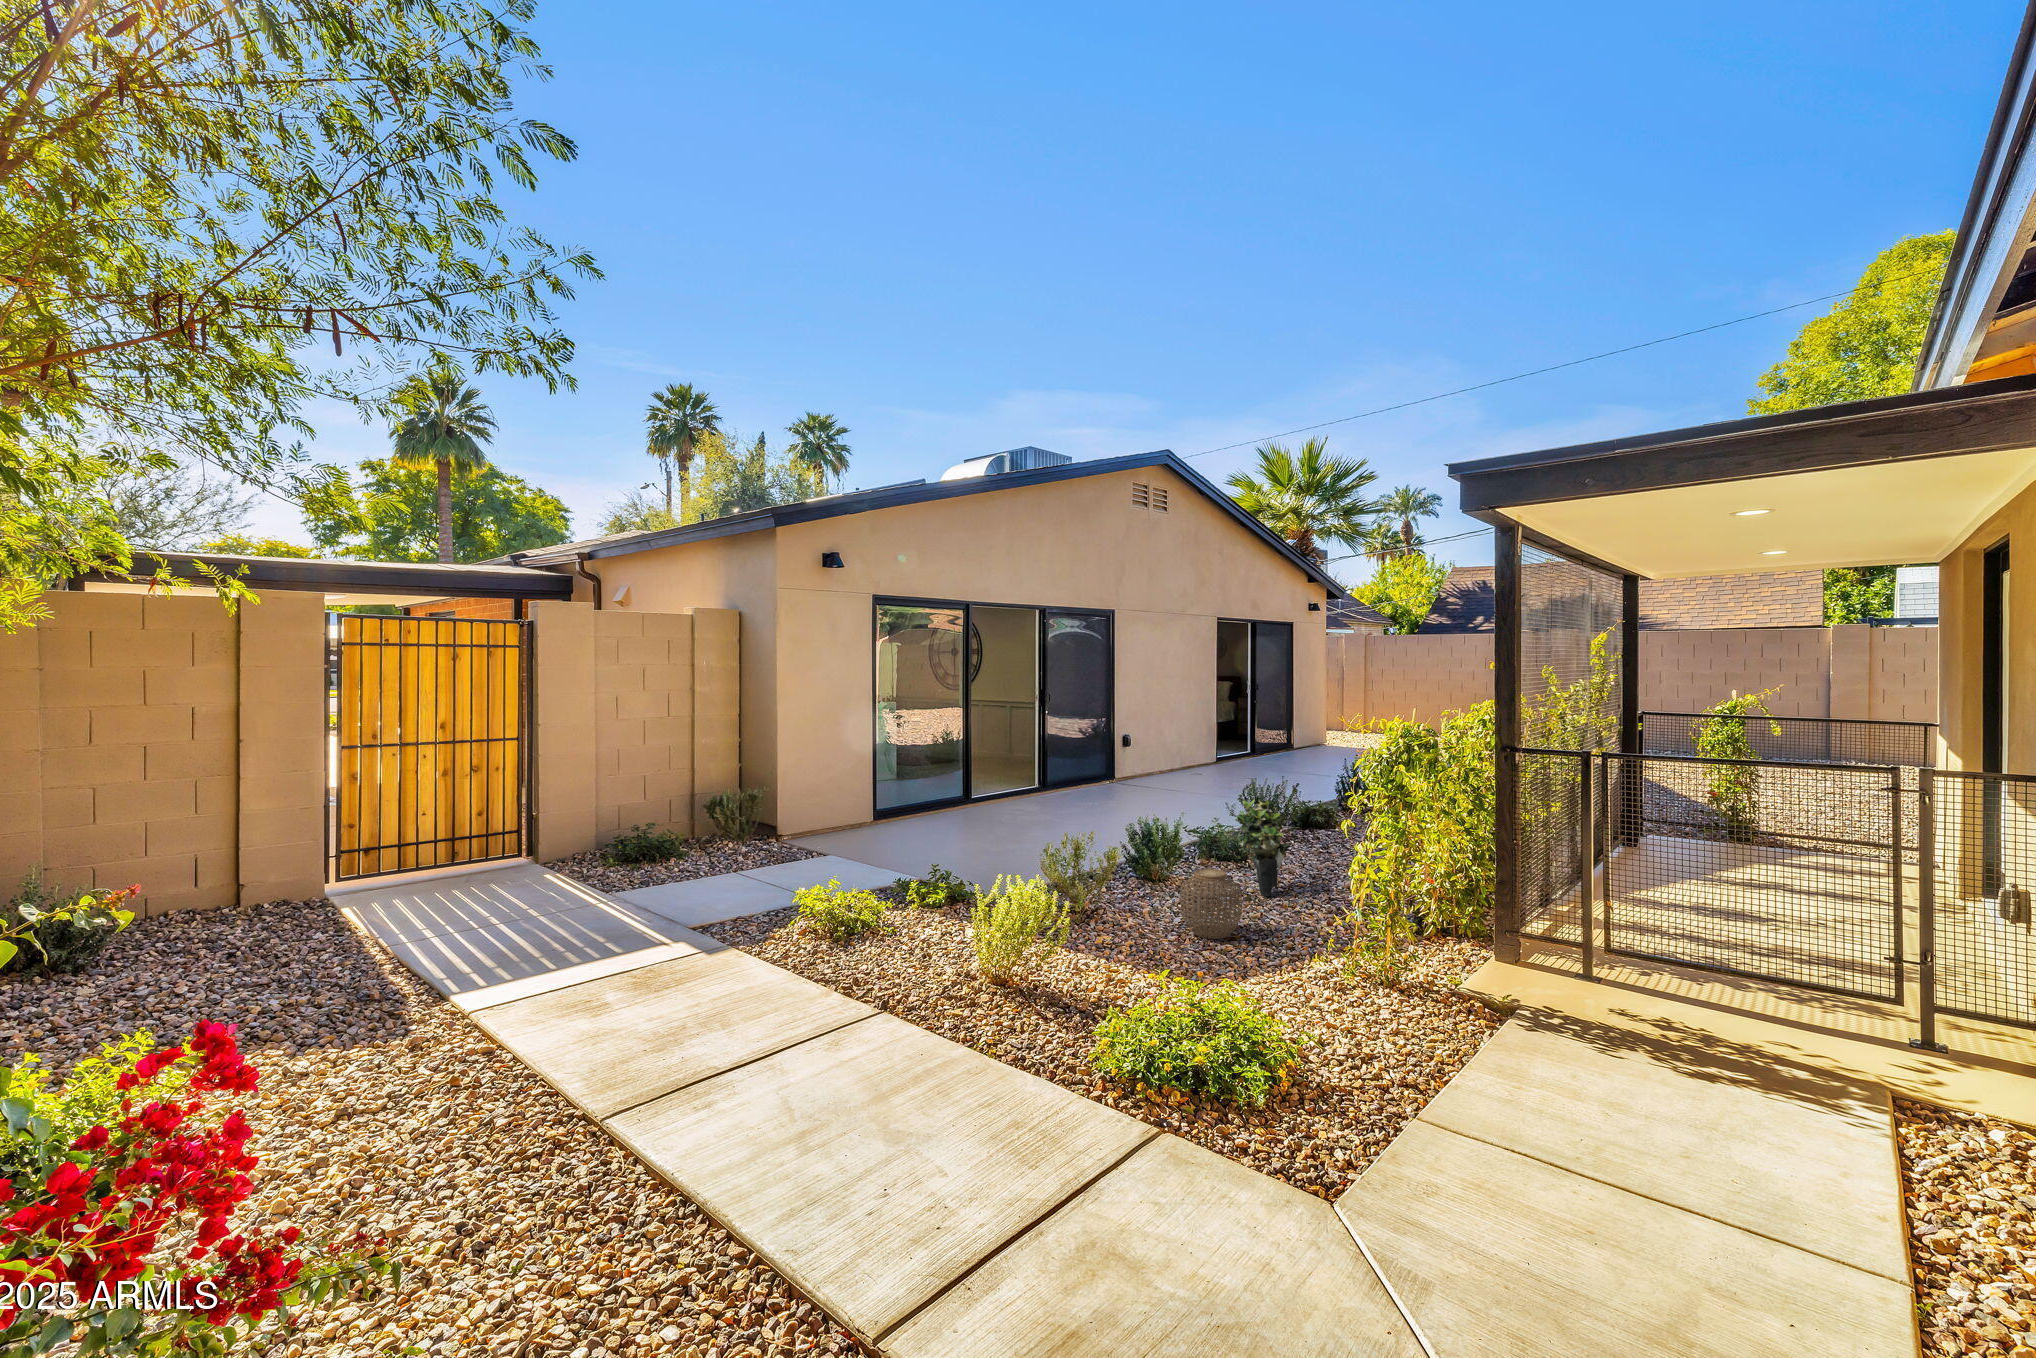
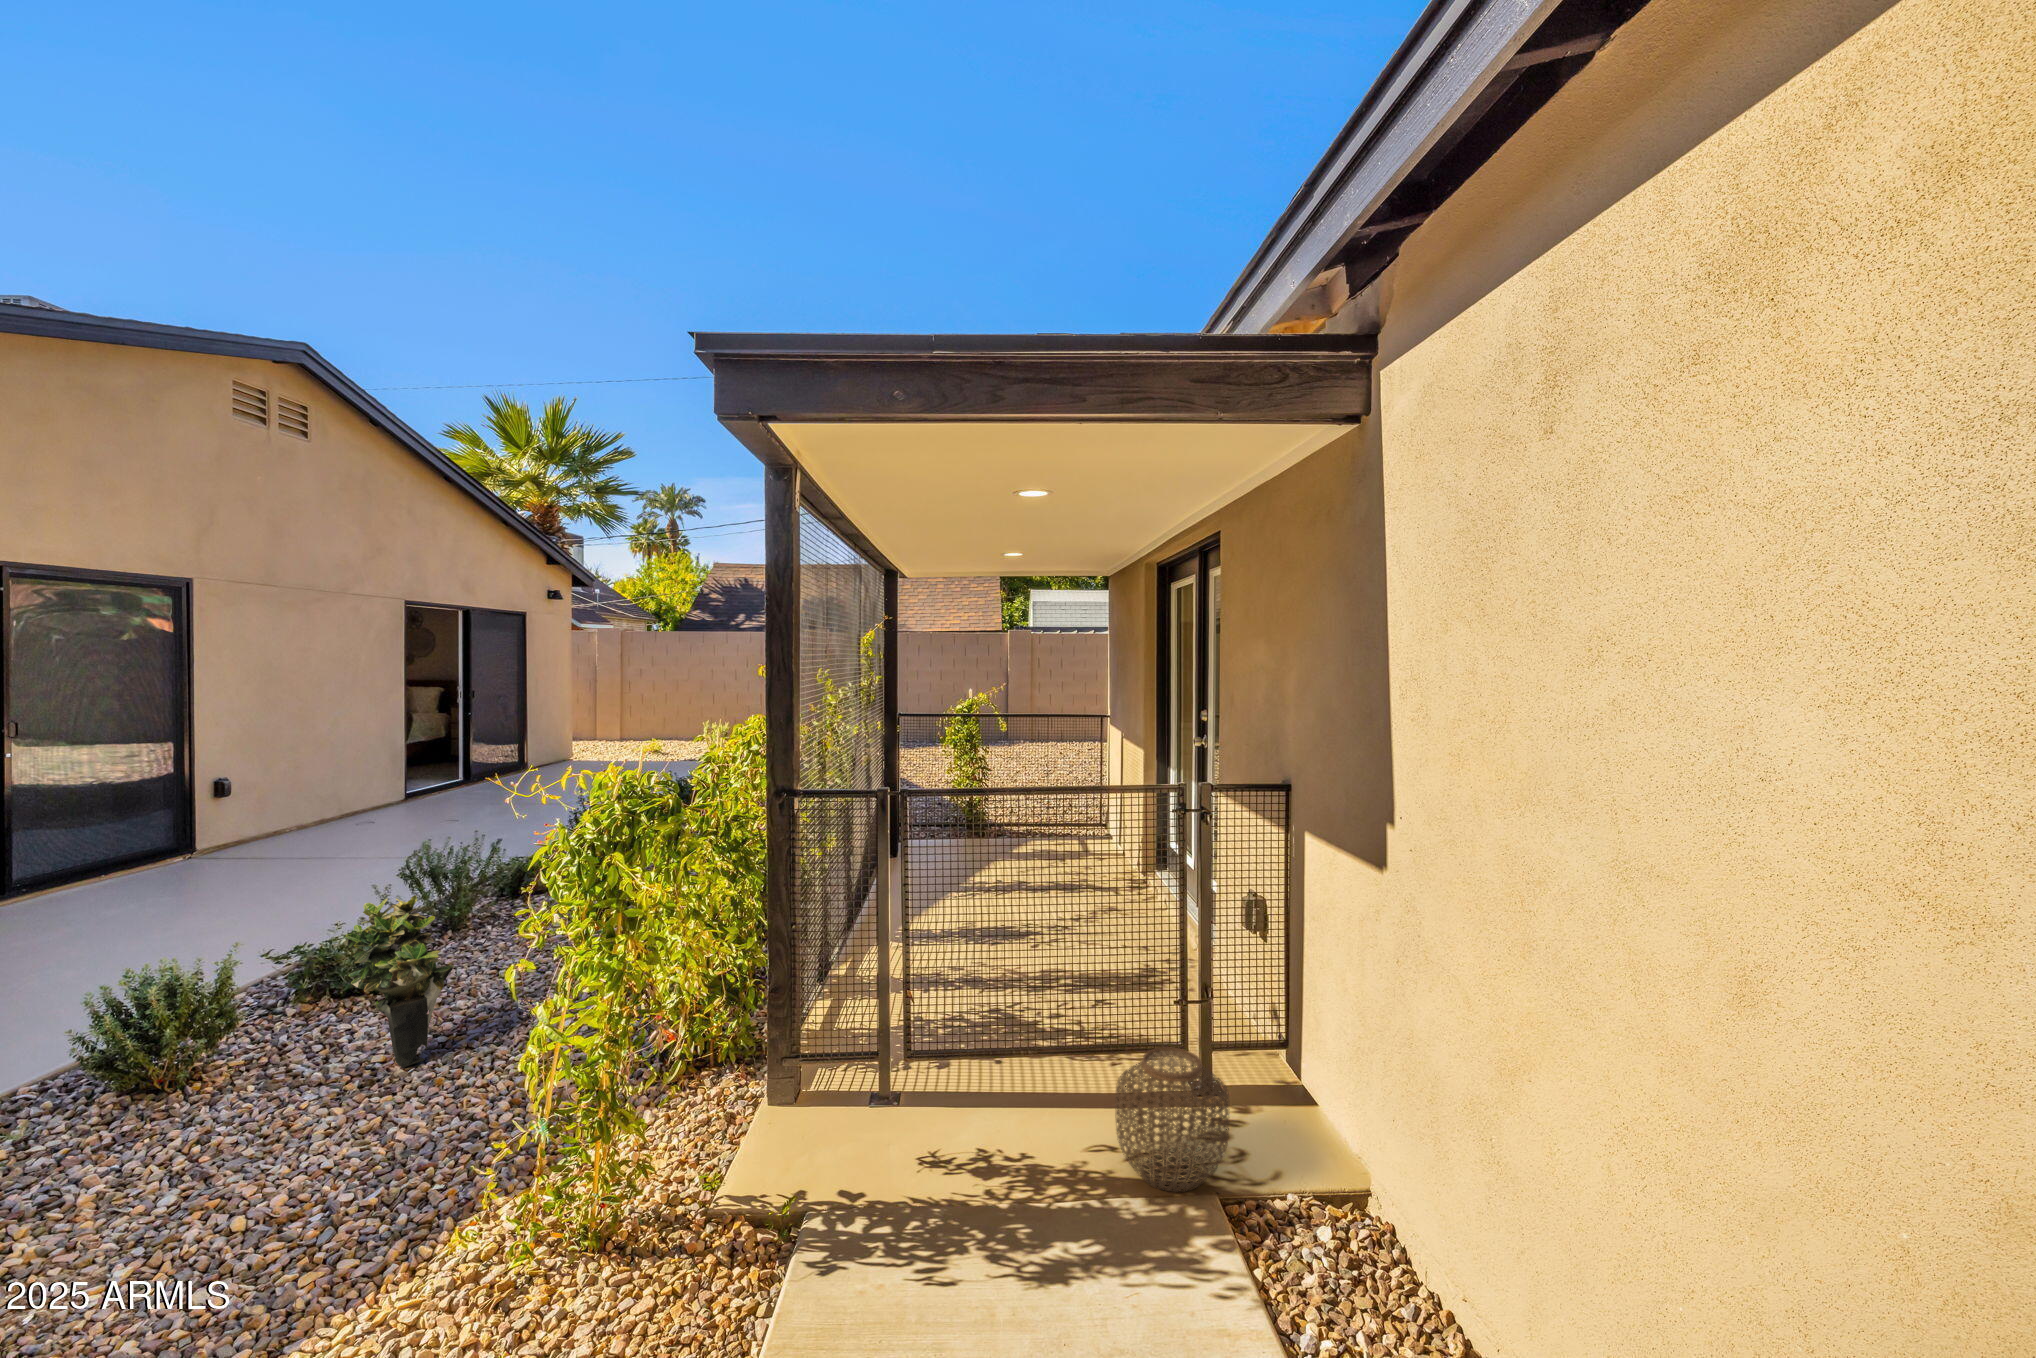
woven basket: present [1180,869,1242,939] -> present [1115,1047,1229,1192]

